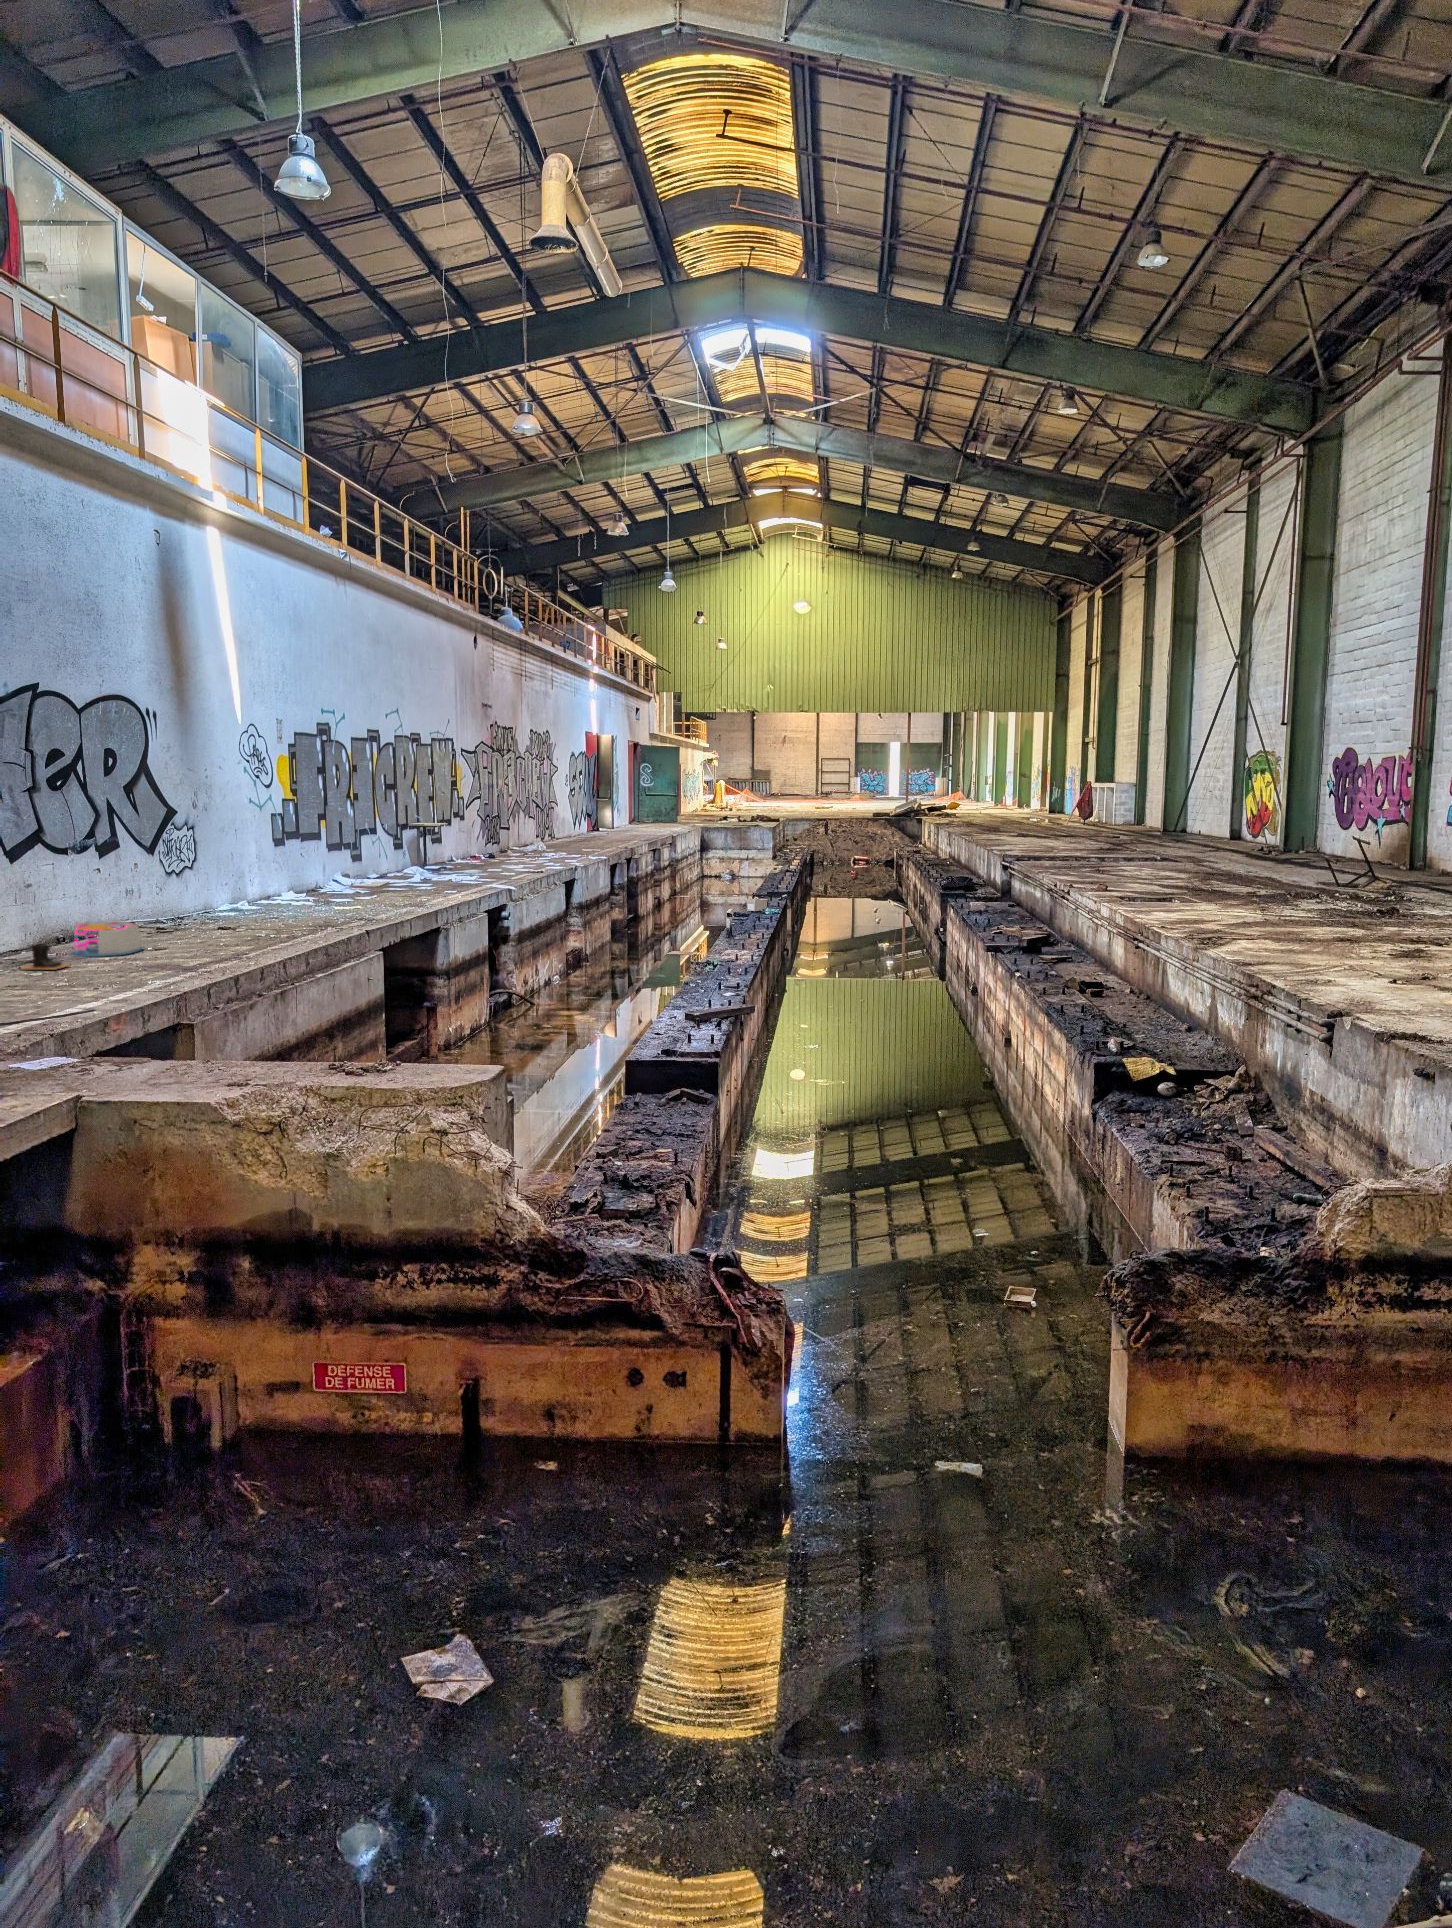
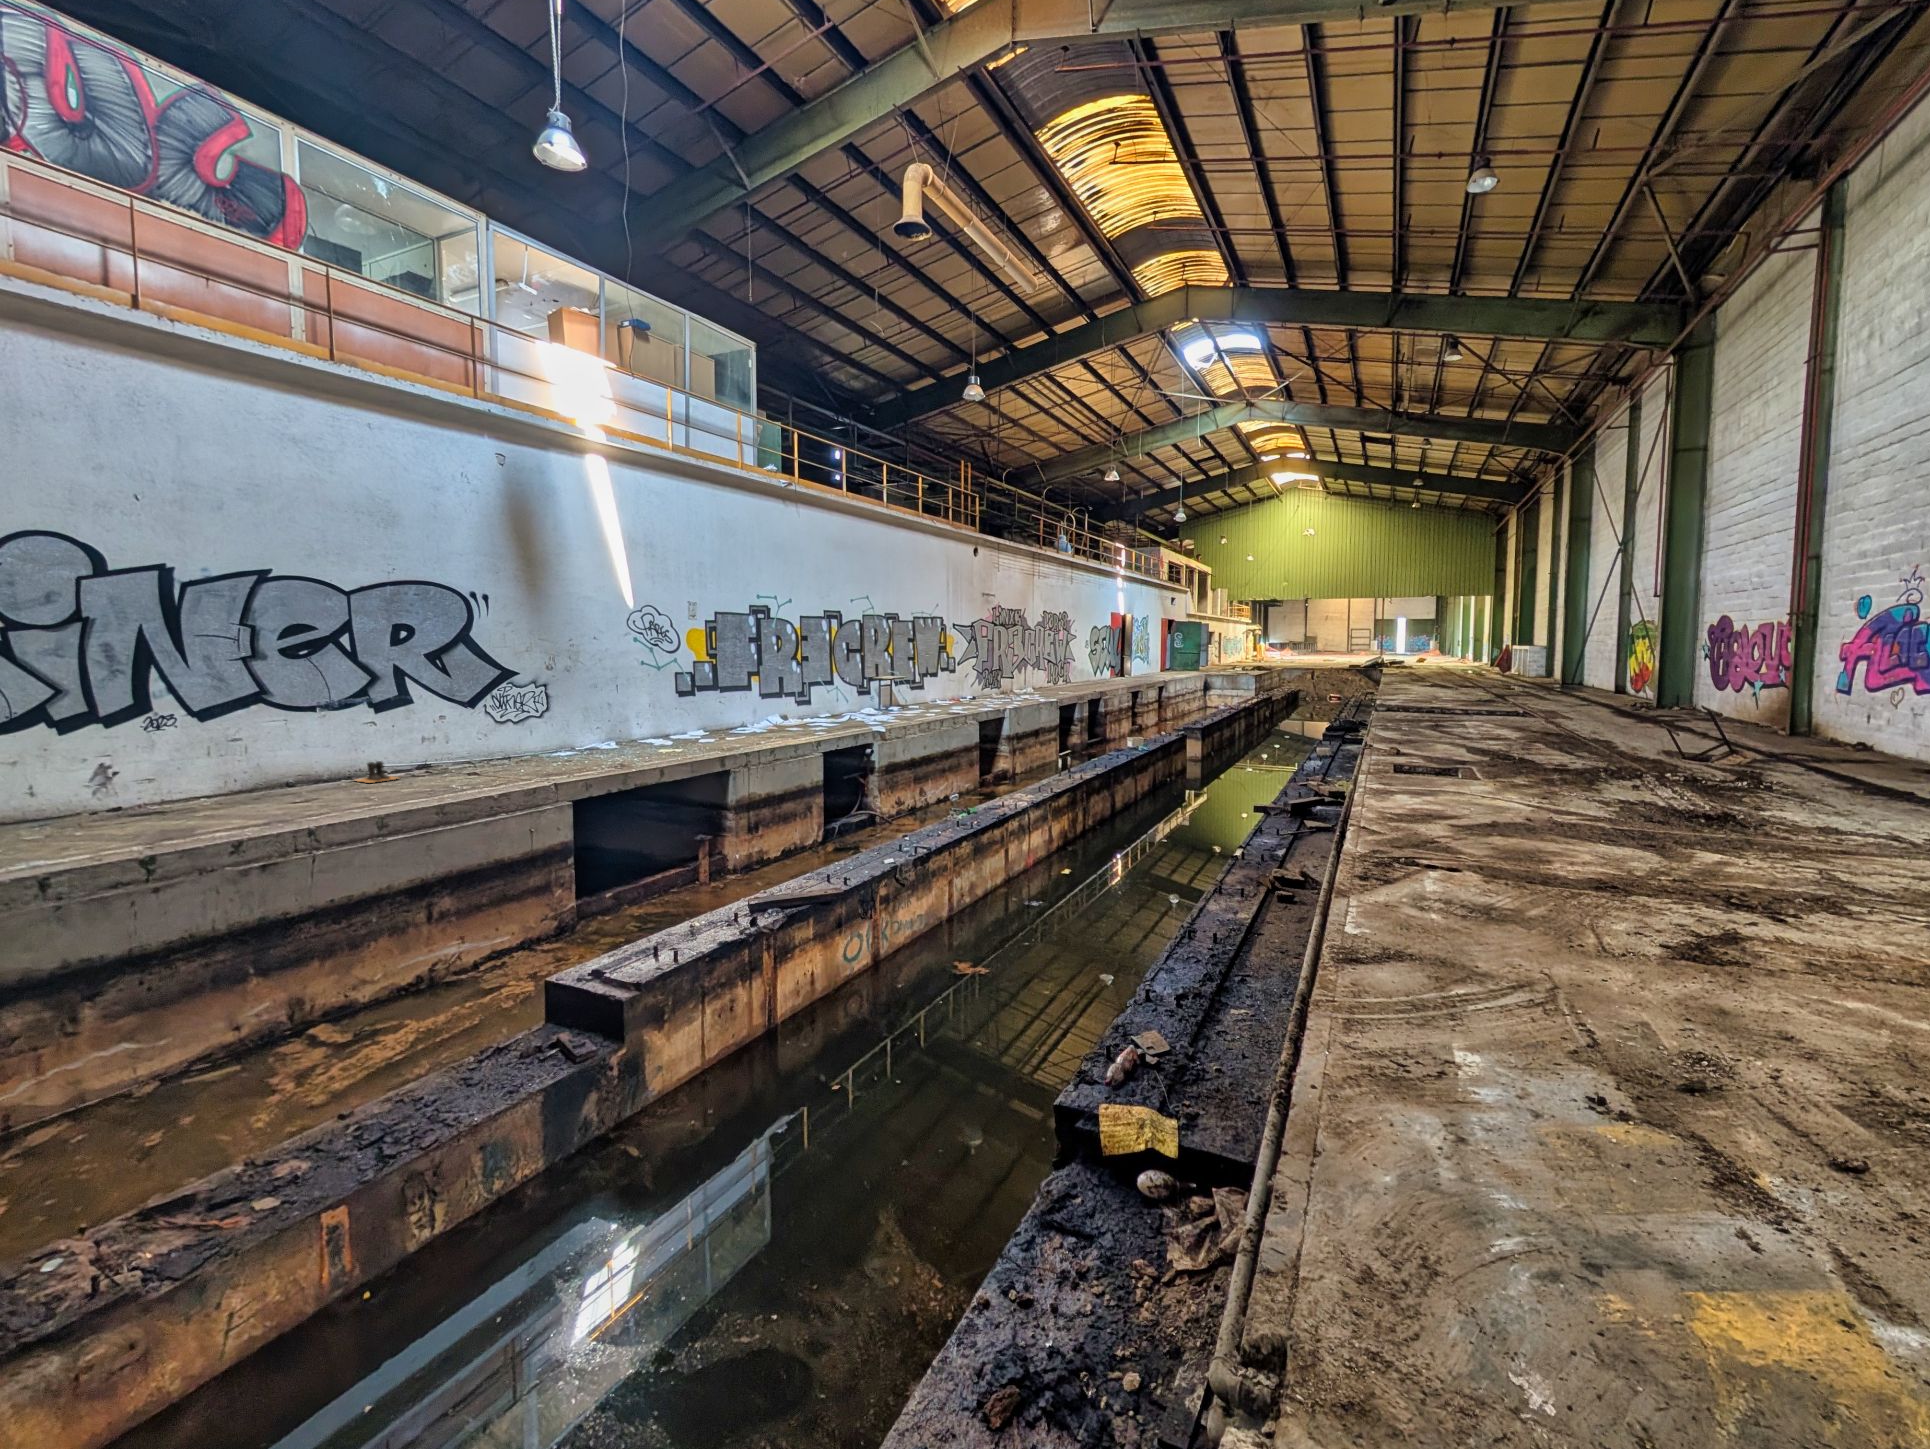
storage bin: present [71,920,143,957] -> none [455,741,525,770]

